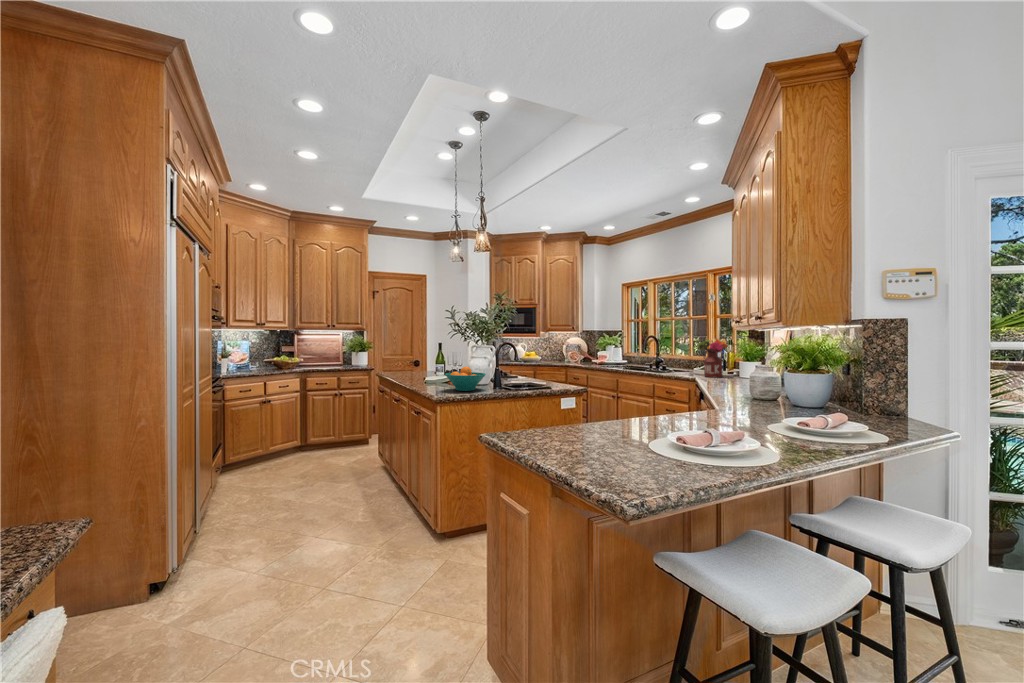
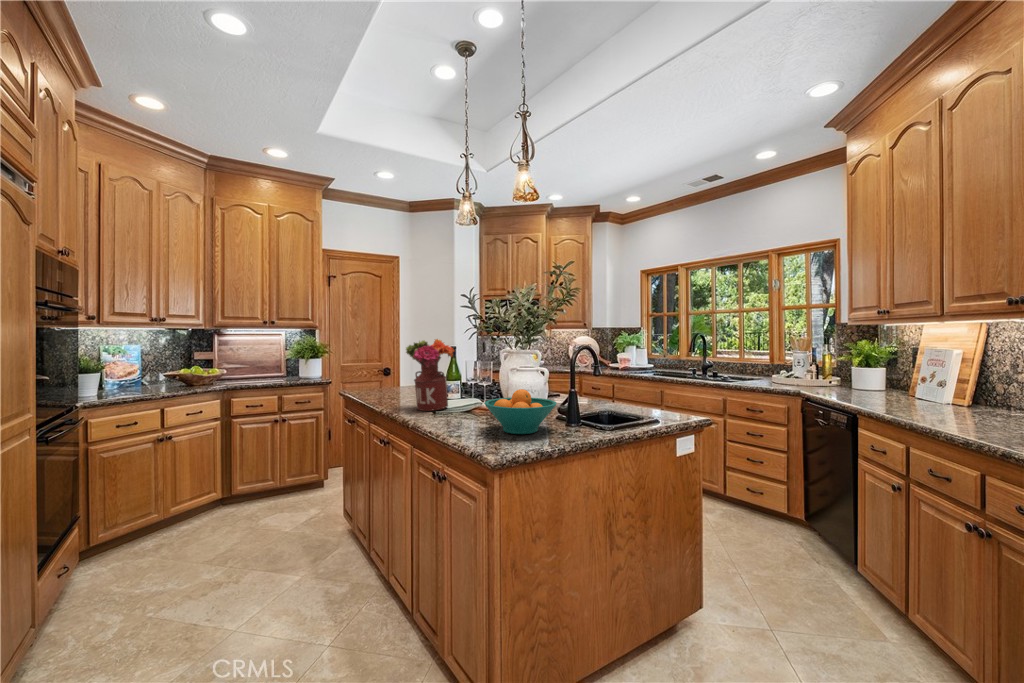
flower arrangement: present [698,339,727,377] -> present [406,339,454,411]

